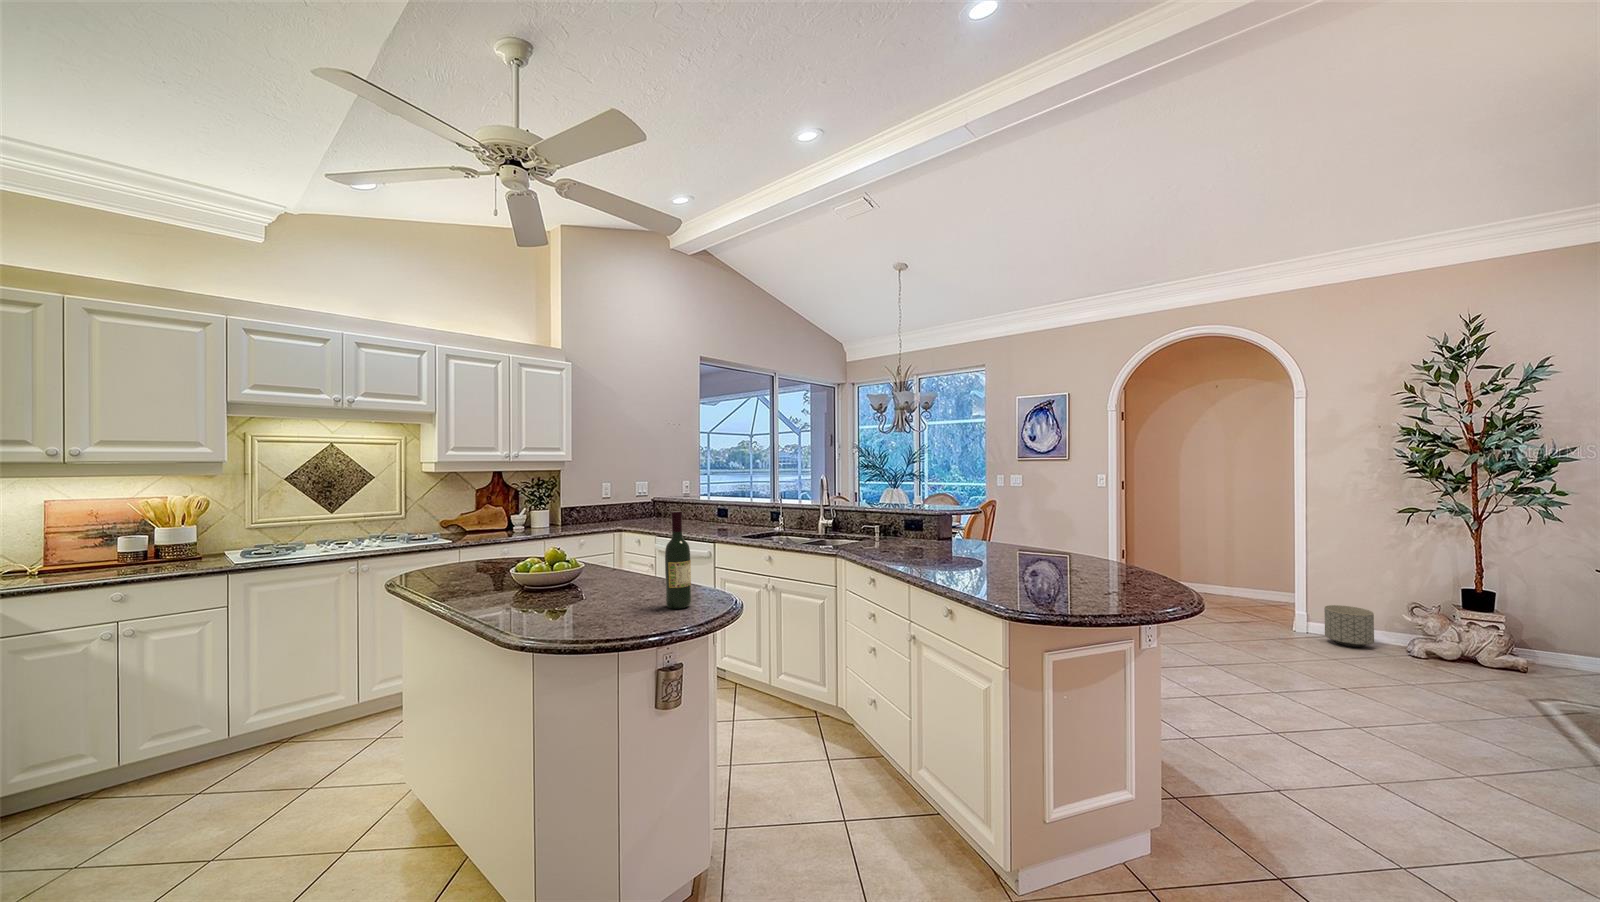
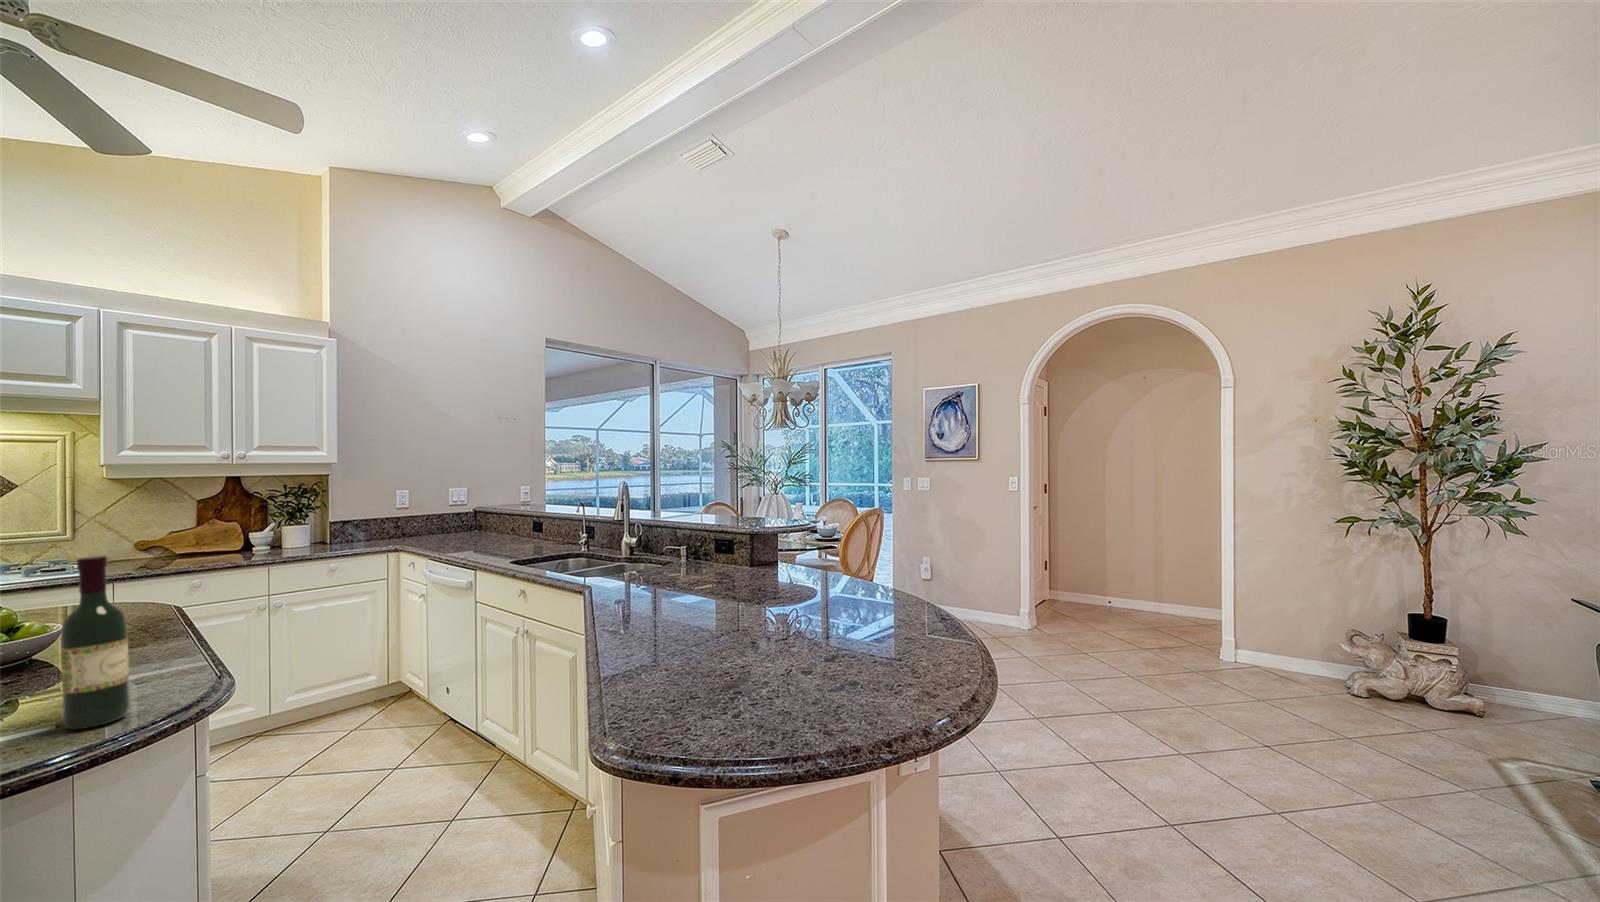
planter: present [1324,605,1374,647] -> none [1254,631,1310,682]

